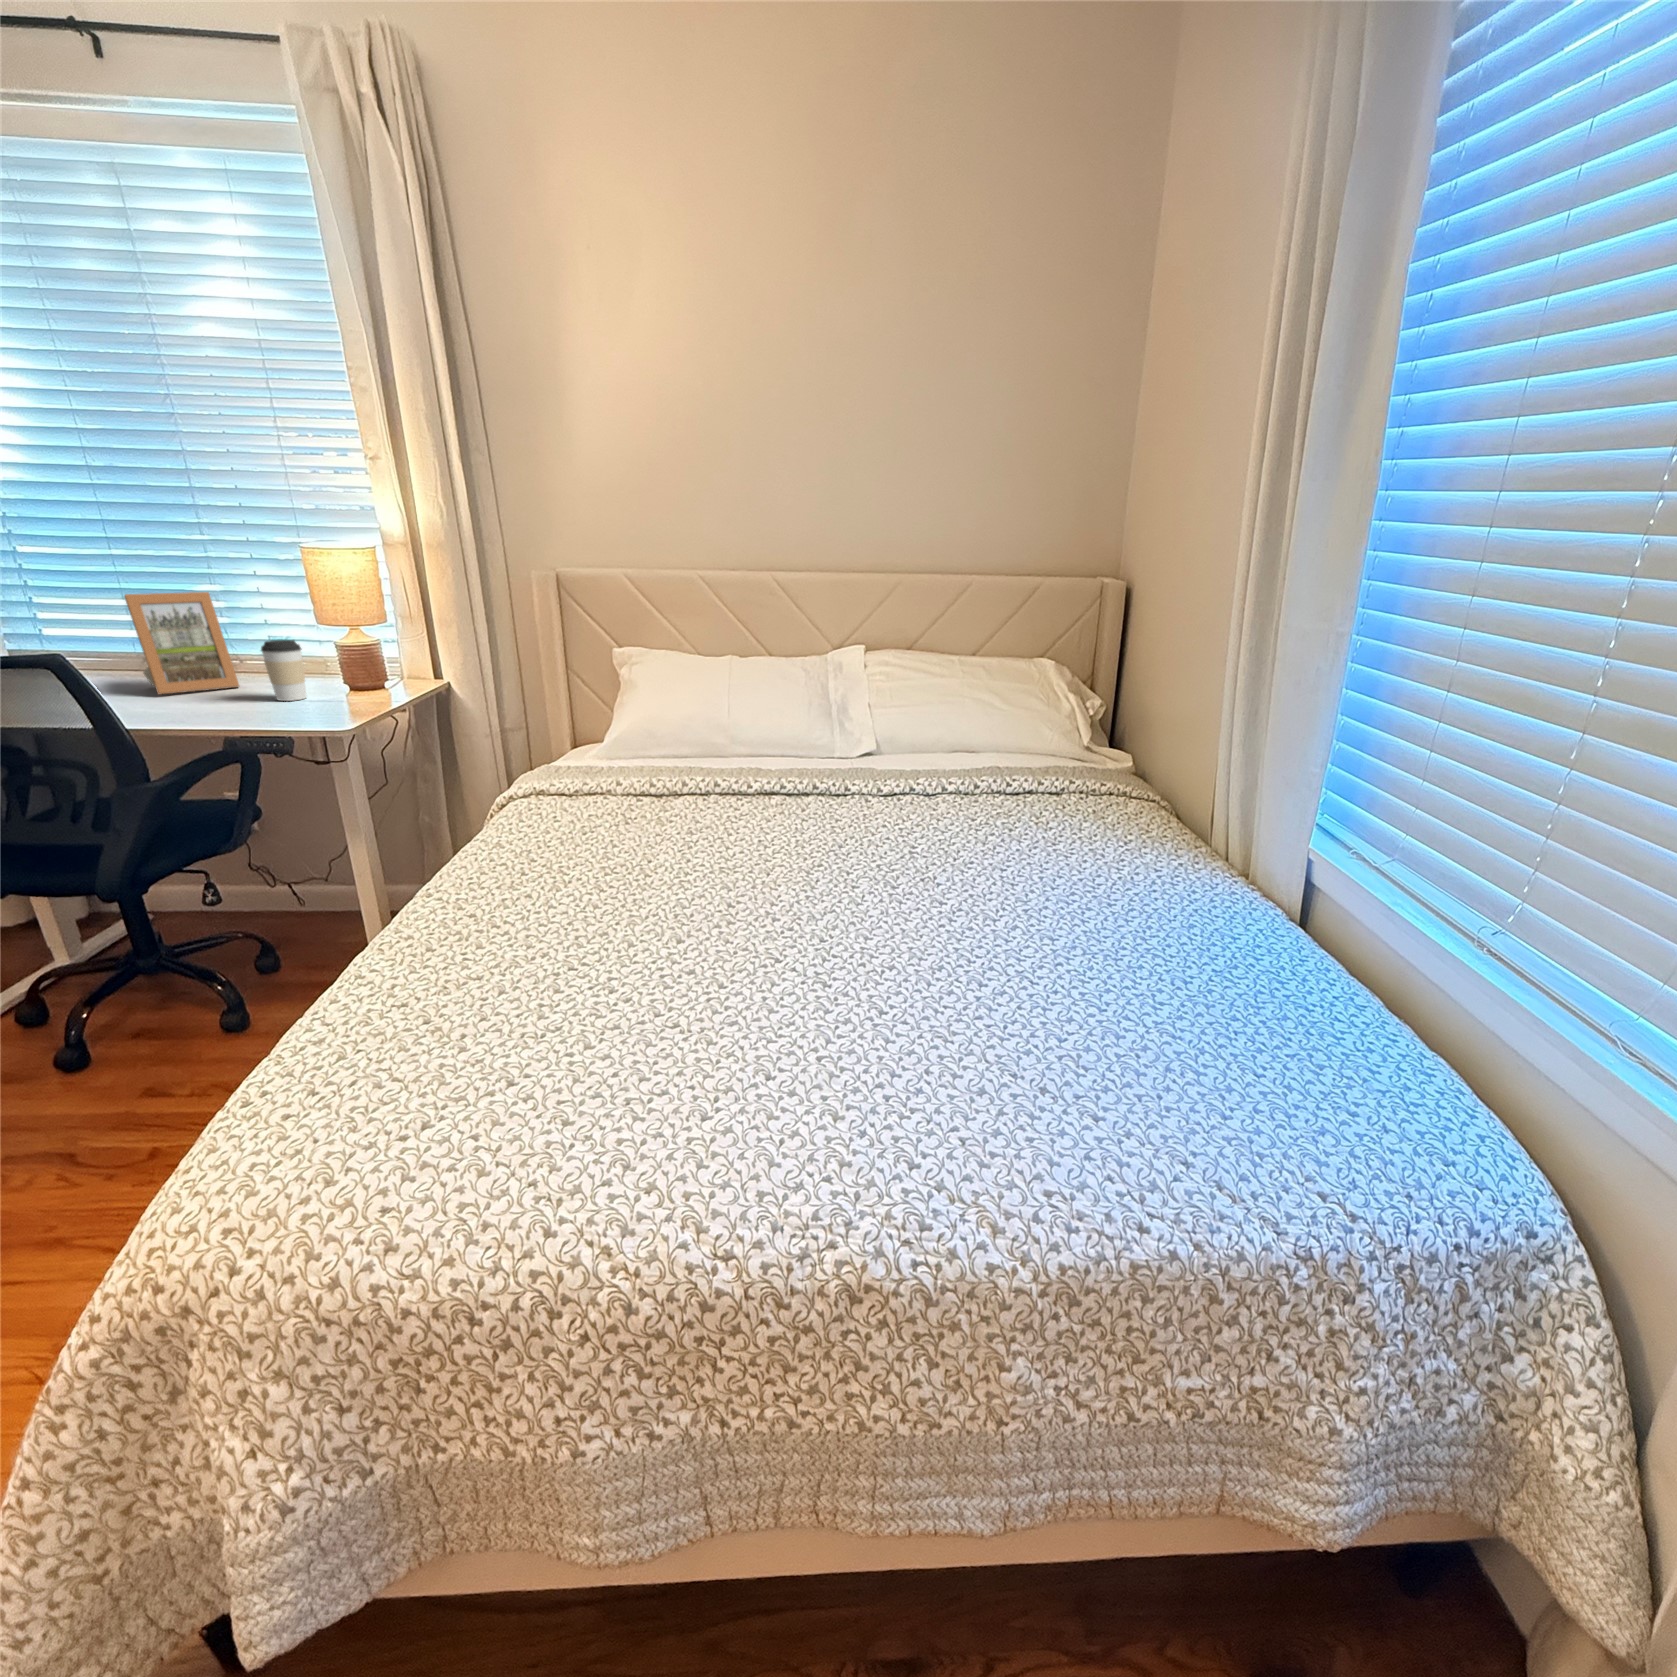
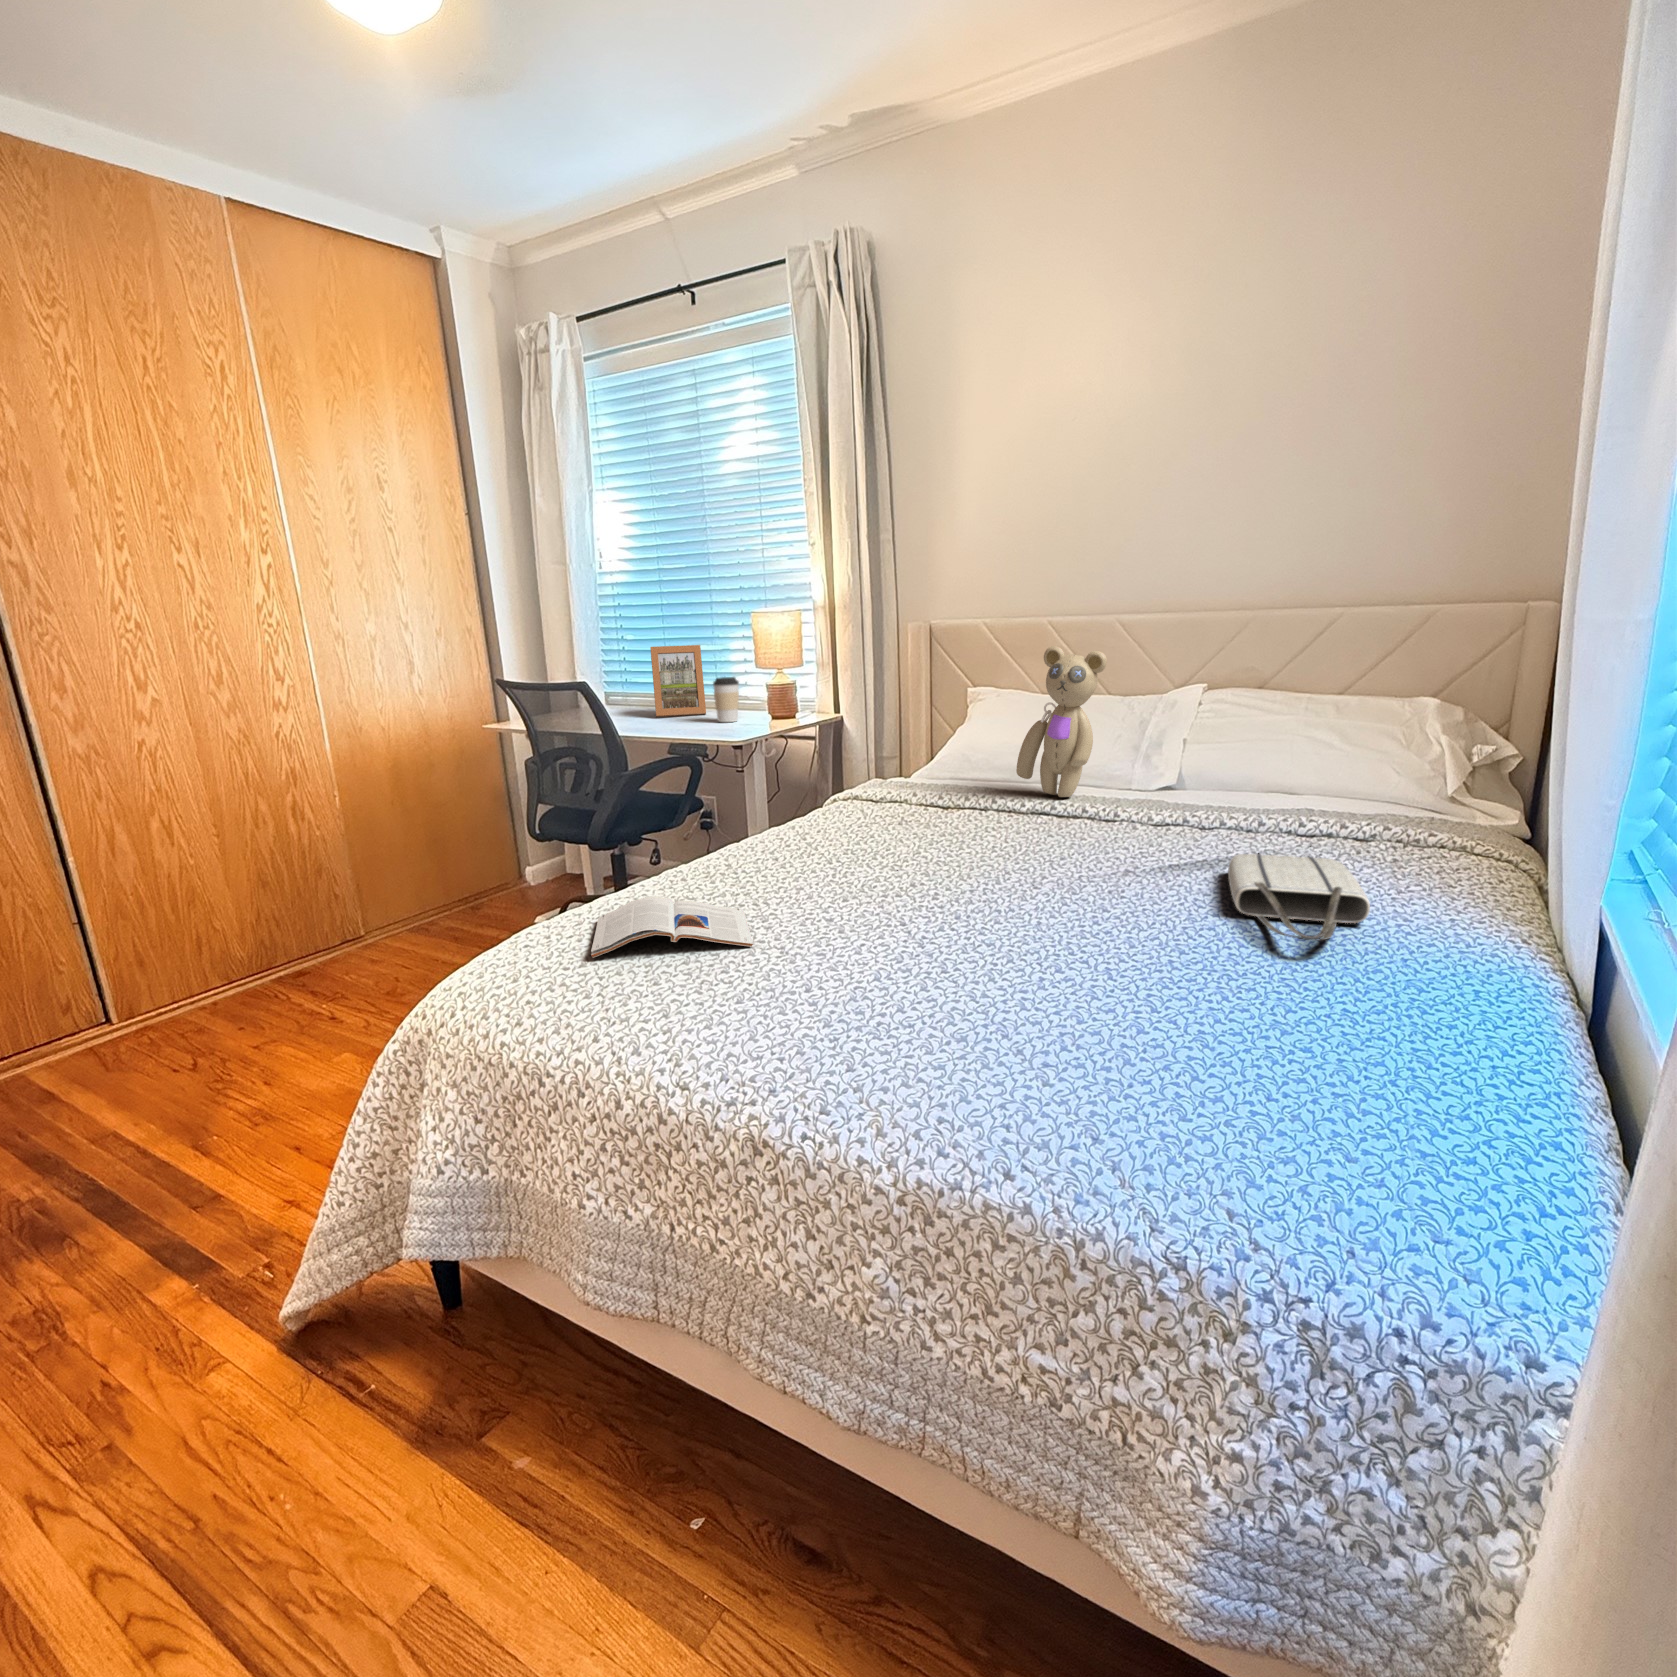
teddy bear: none [728,618,817,773] -> present [1016,646,1107,797]
tote bag: none [990,818,1135,905] -> present [1228,854,1370,940]
magazine: none [380,979,640,1110] -> present [591,896,753,958]

